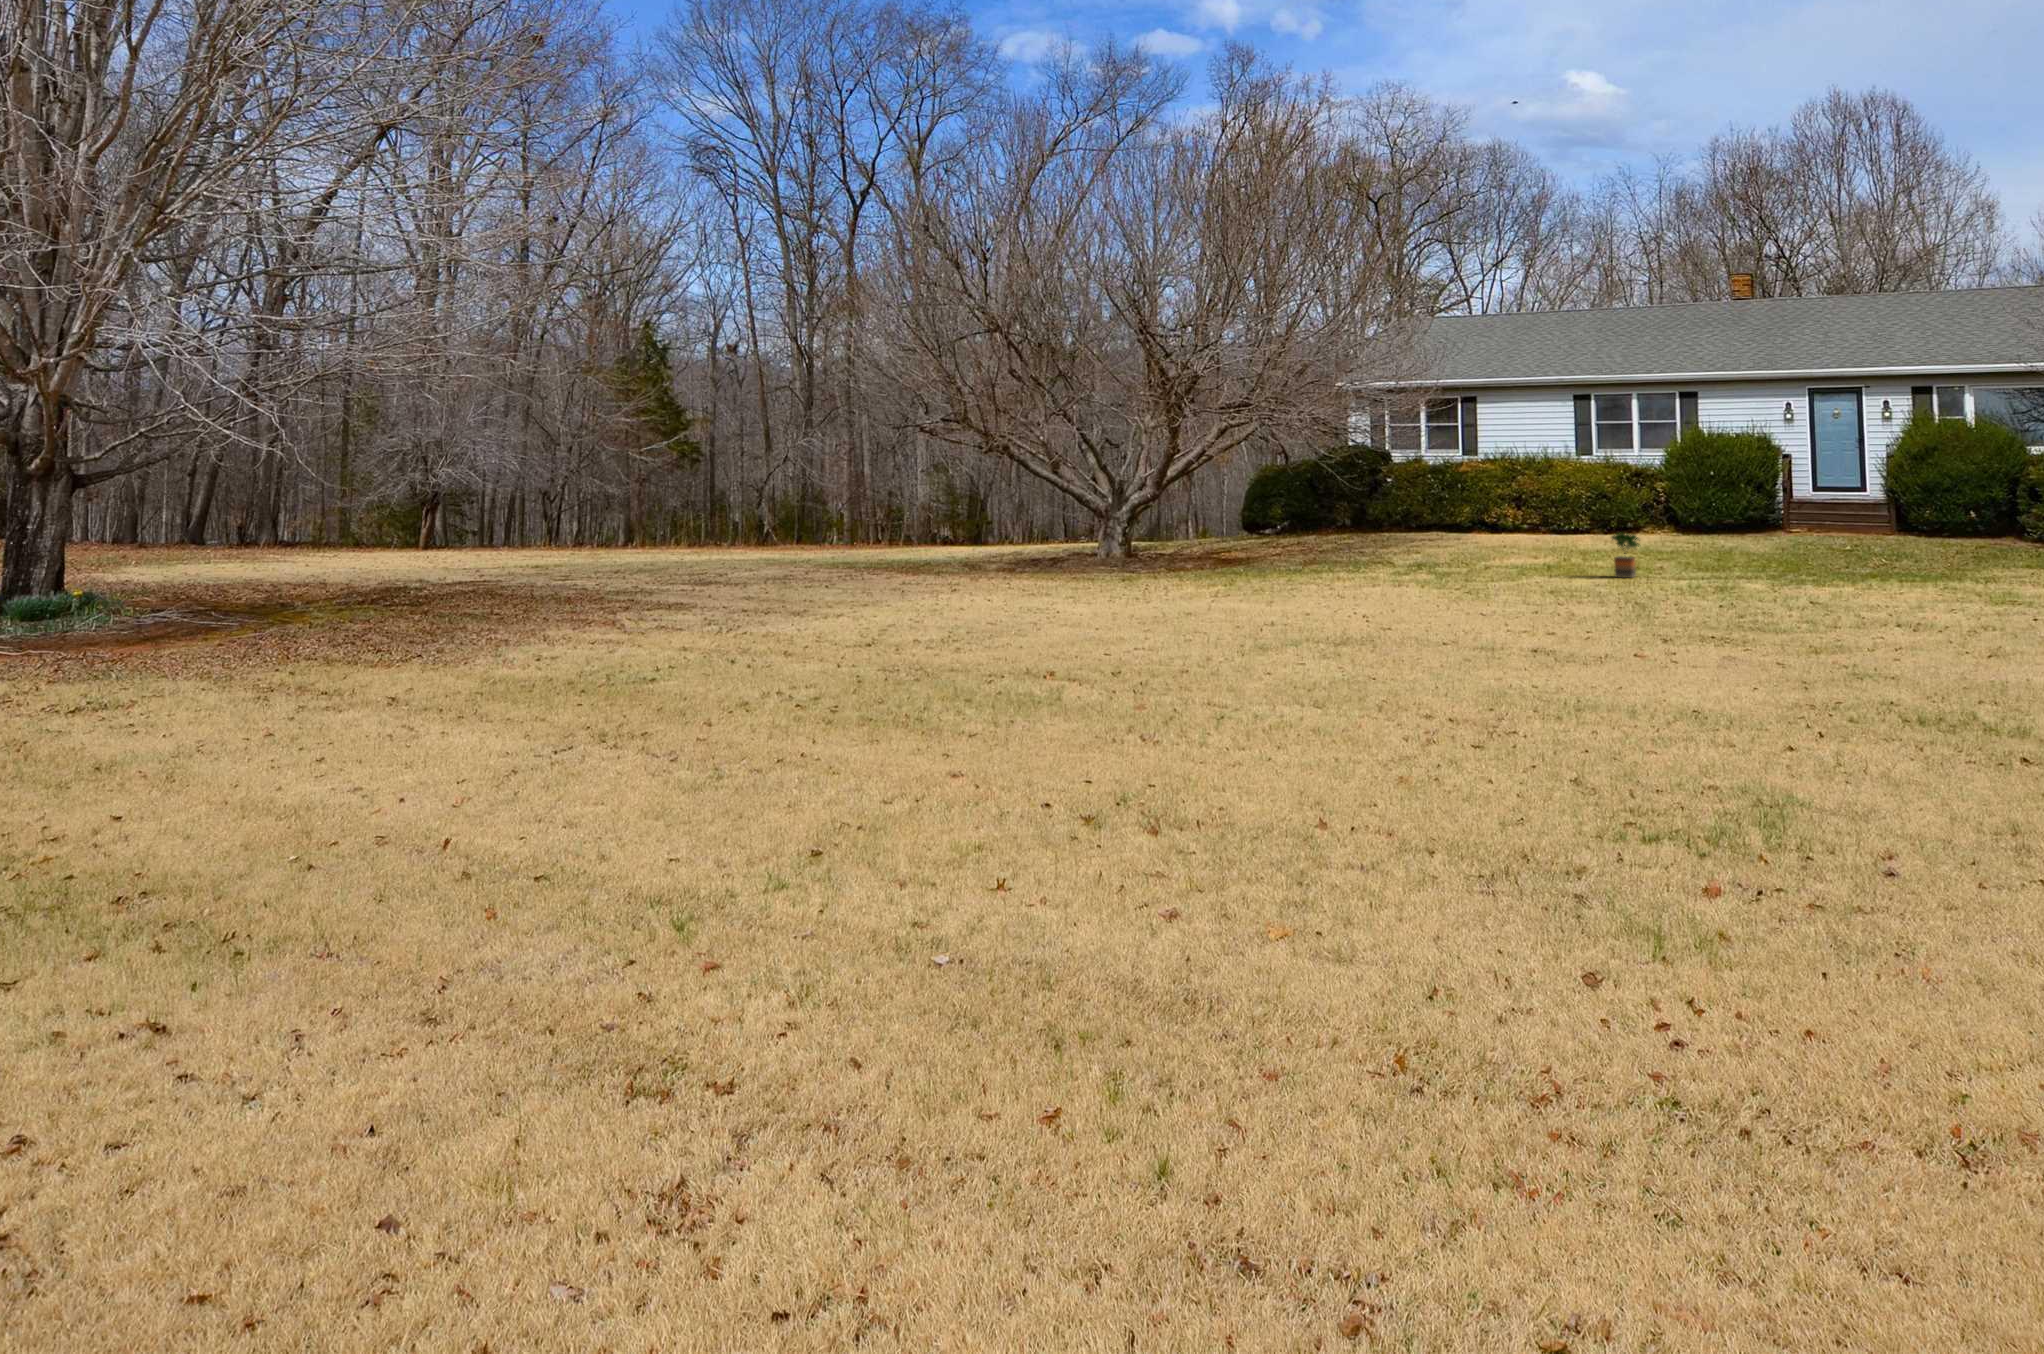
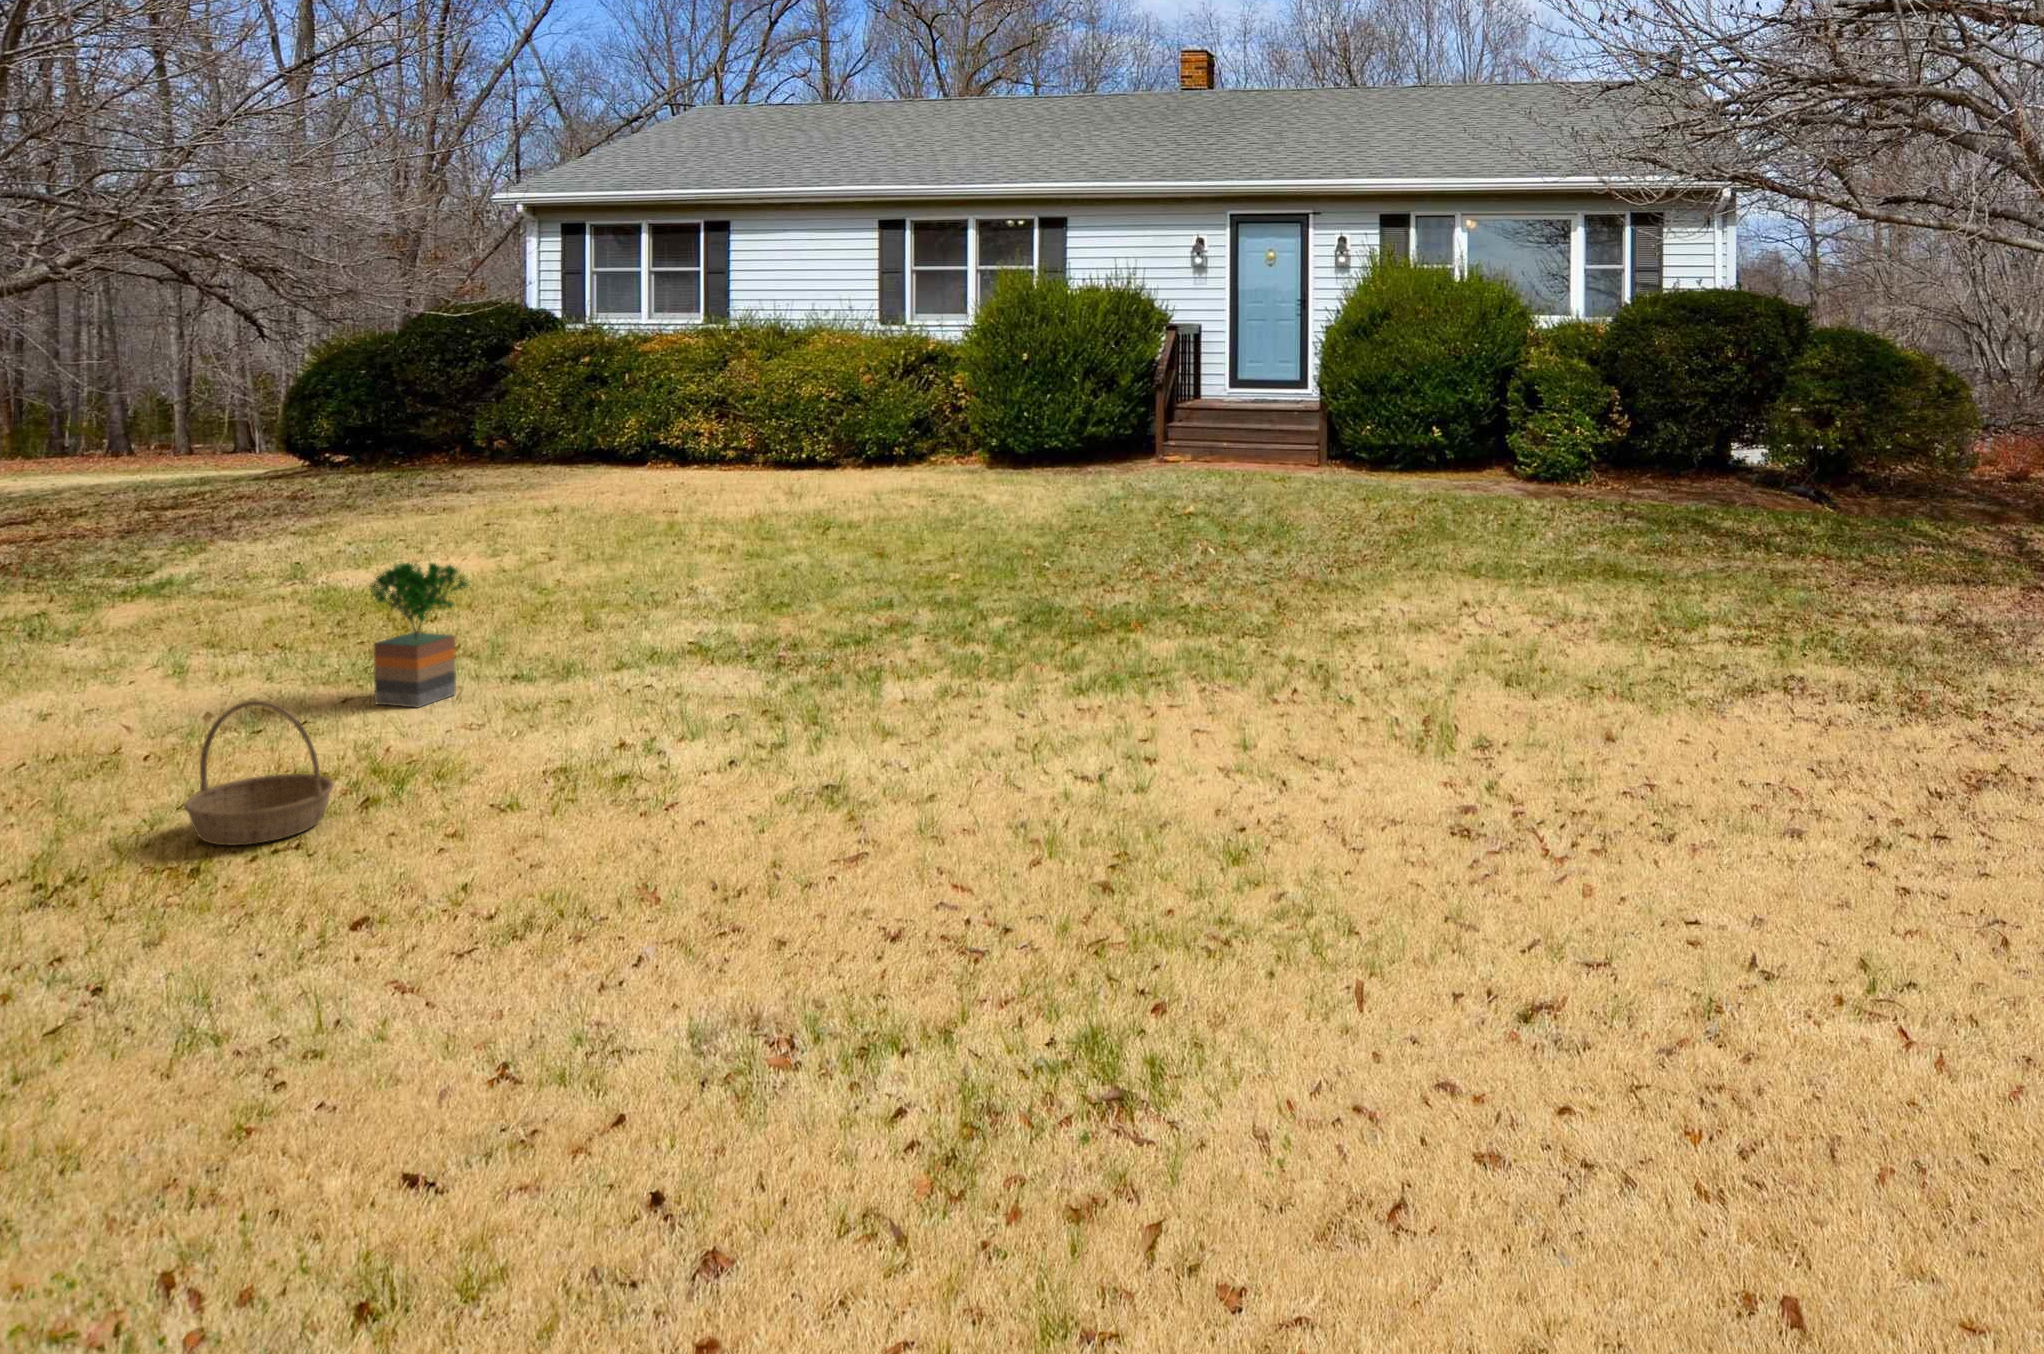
basket: none [1641,554,1678,590] -> present [184,700,334,845]

